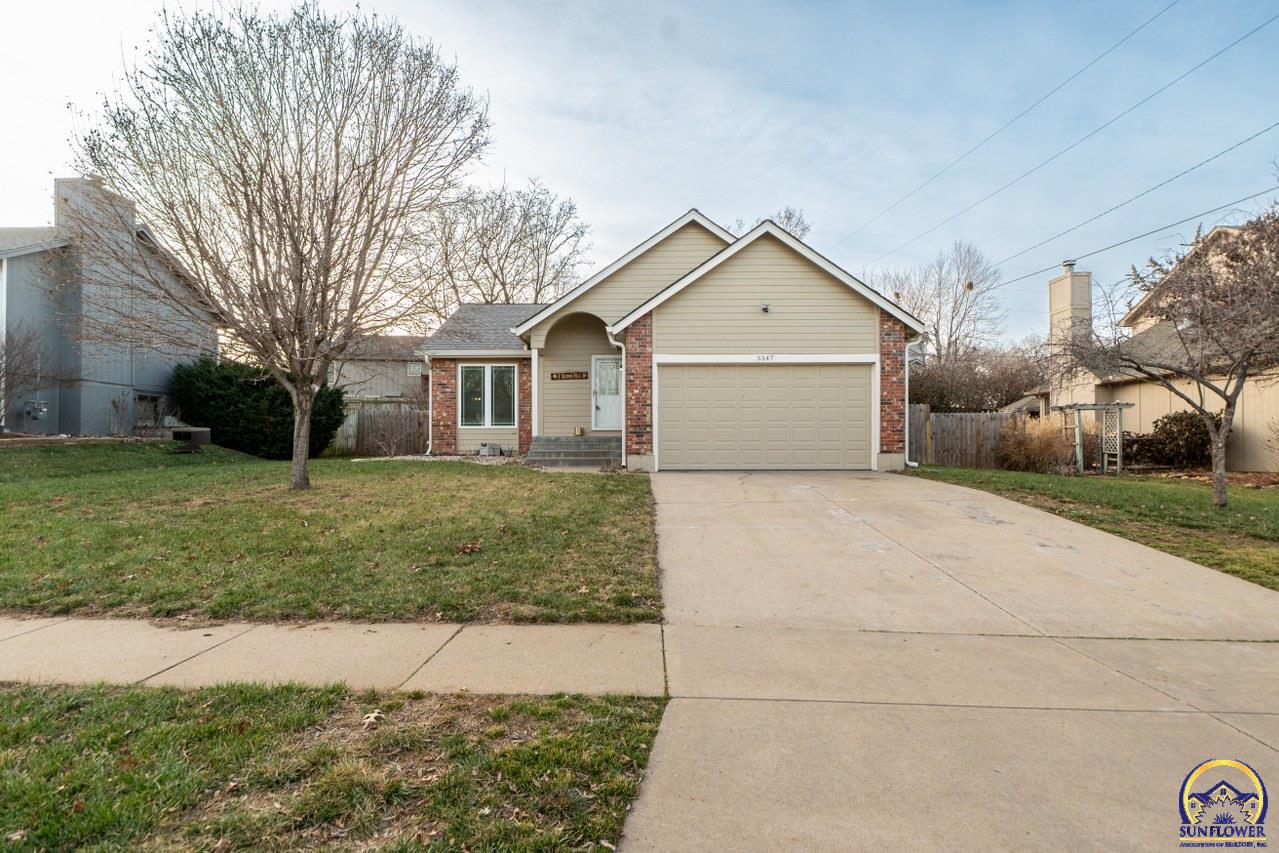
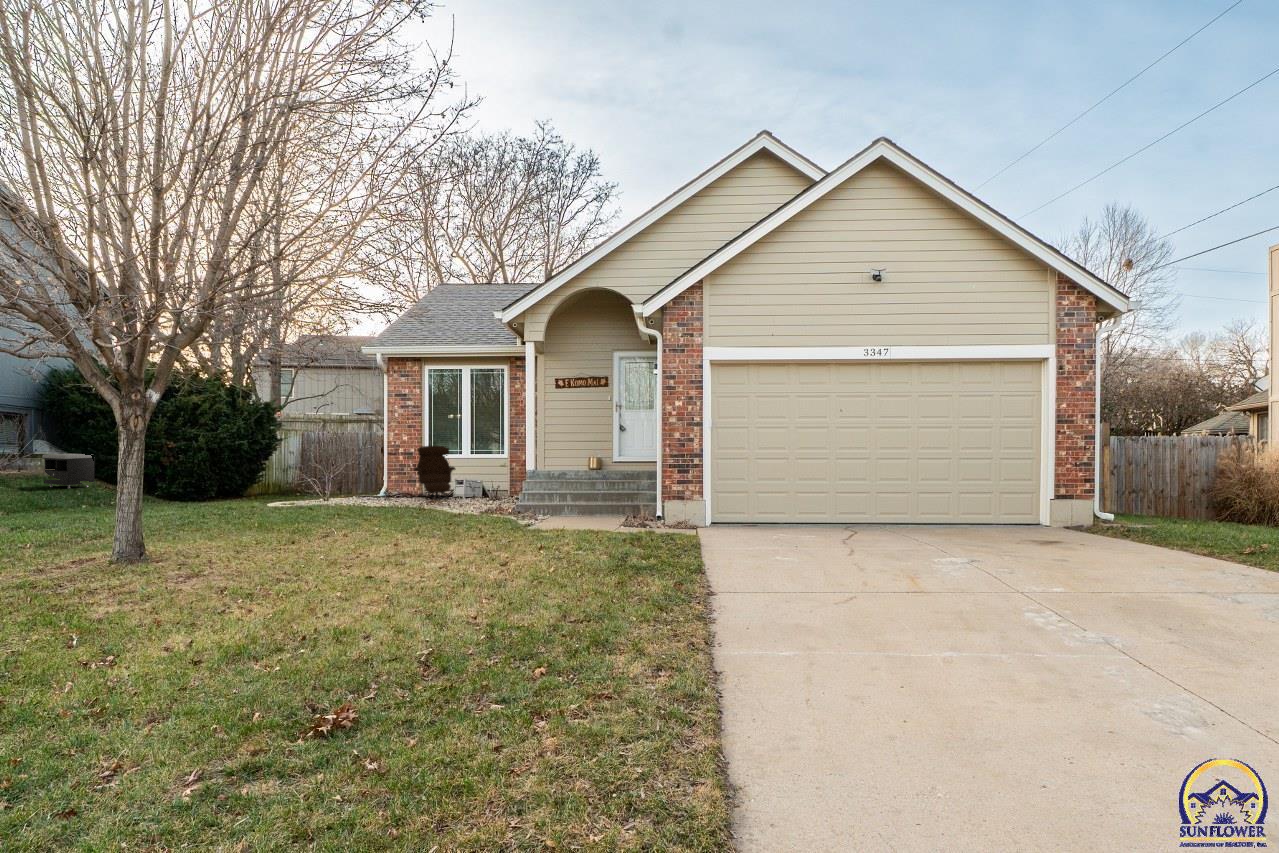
lounge chair: none [451,421,481,459] -> present [414,446,456,499]

